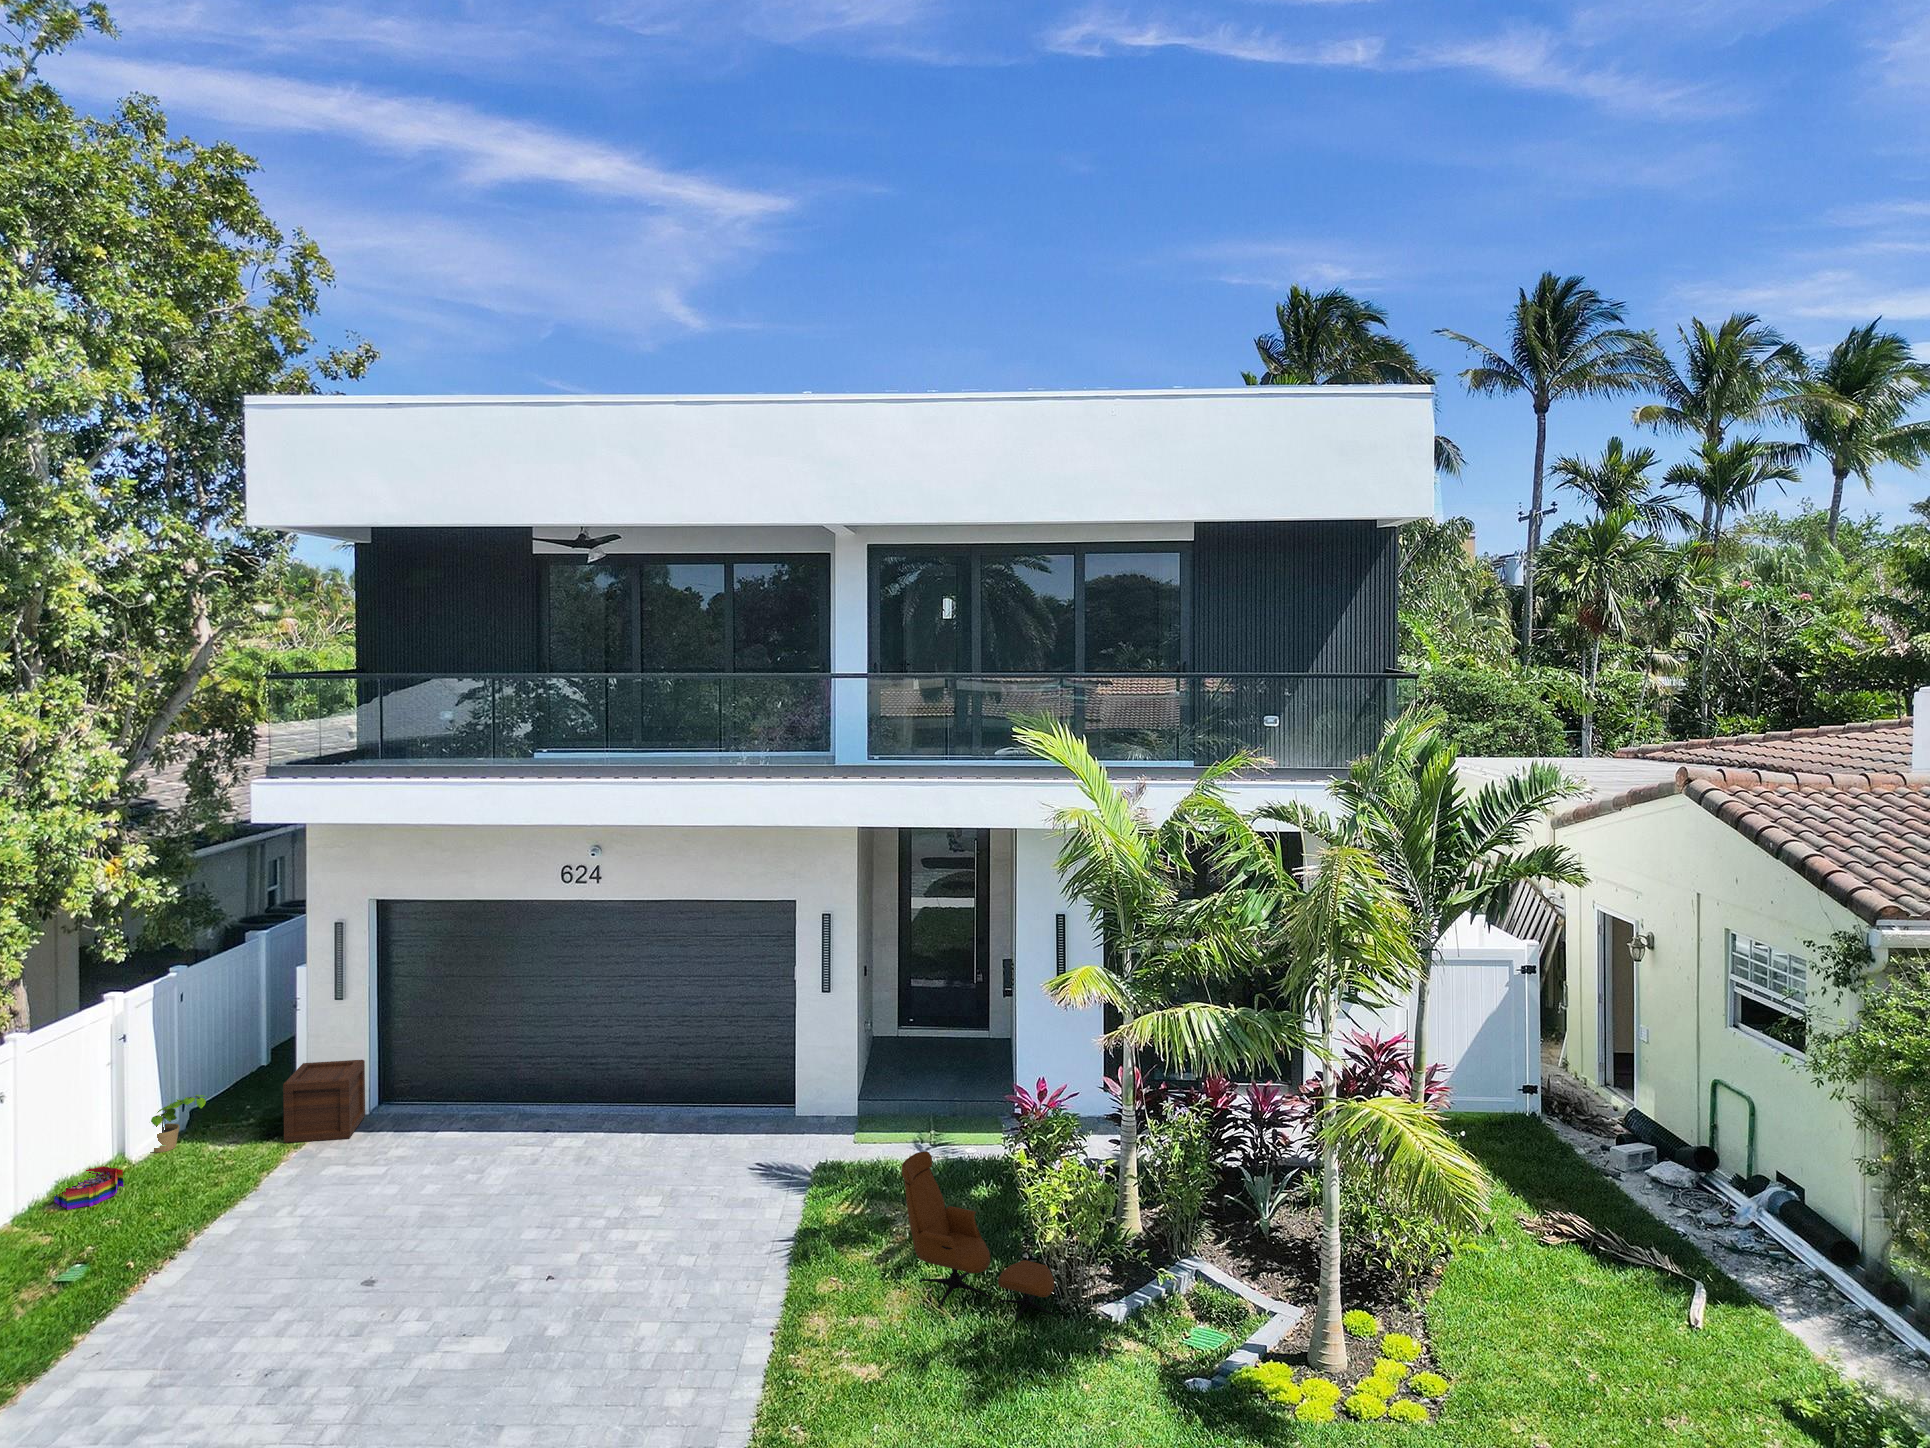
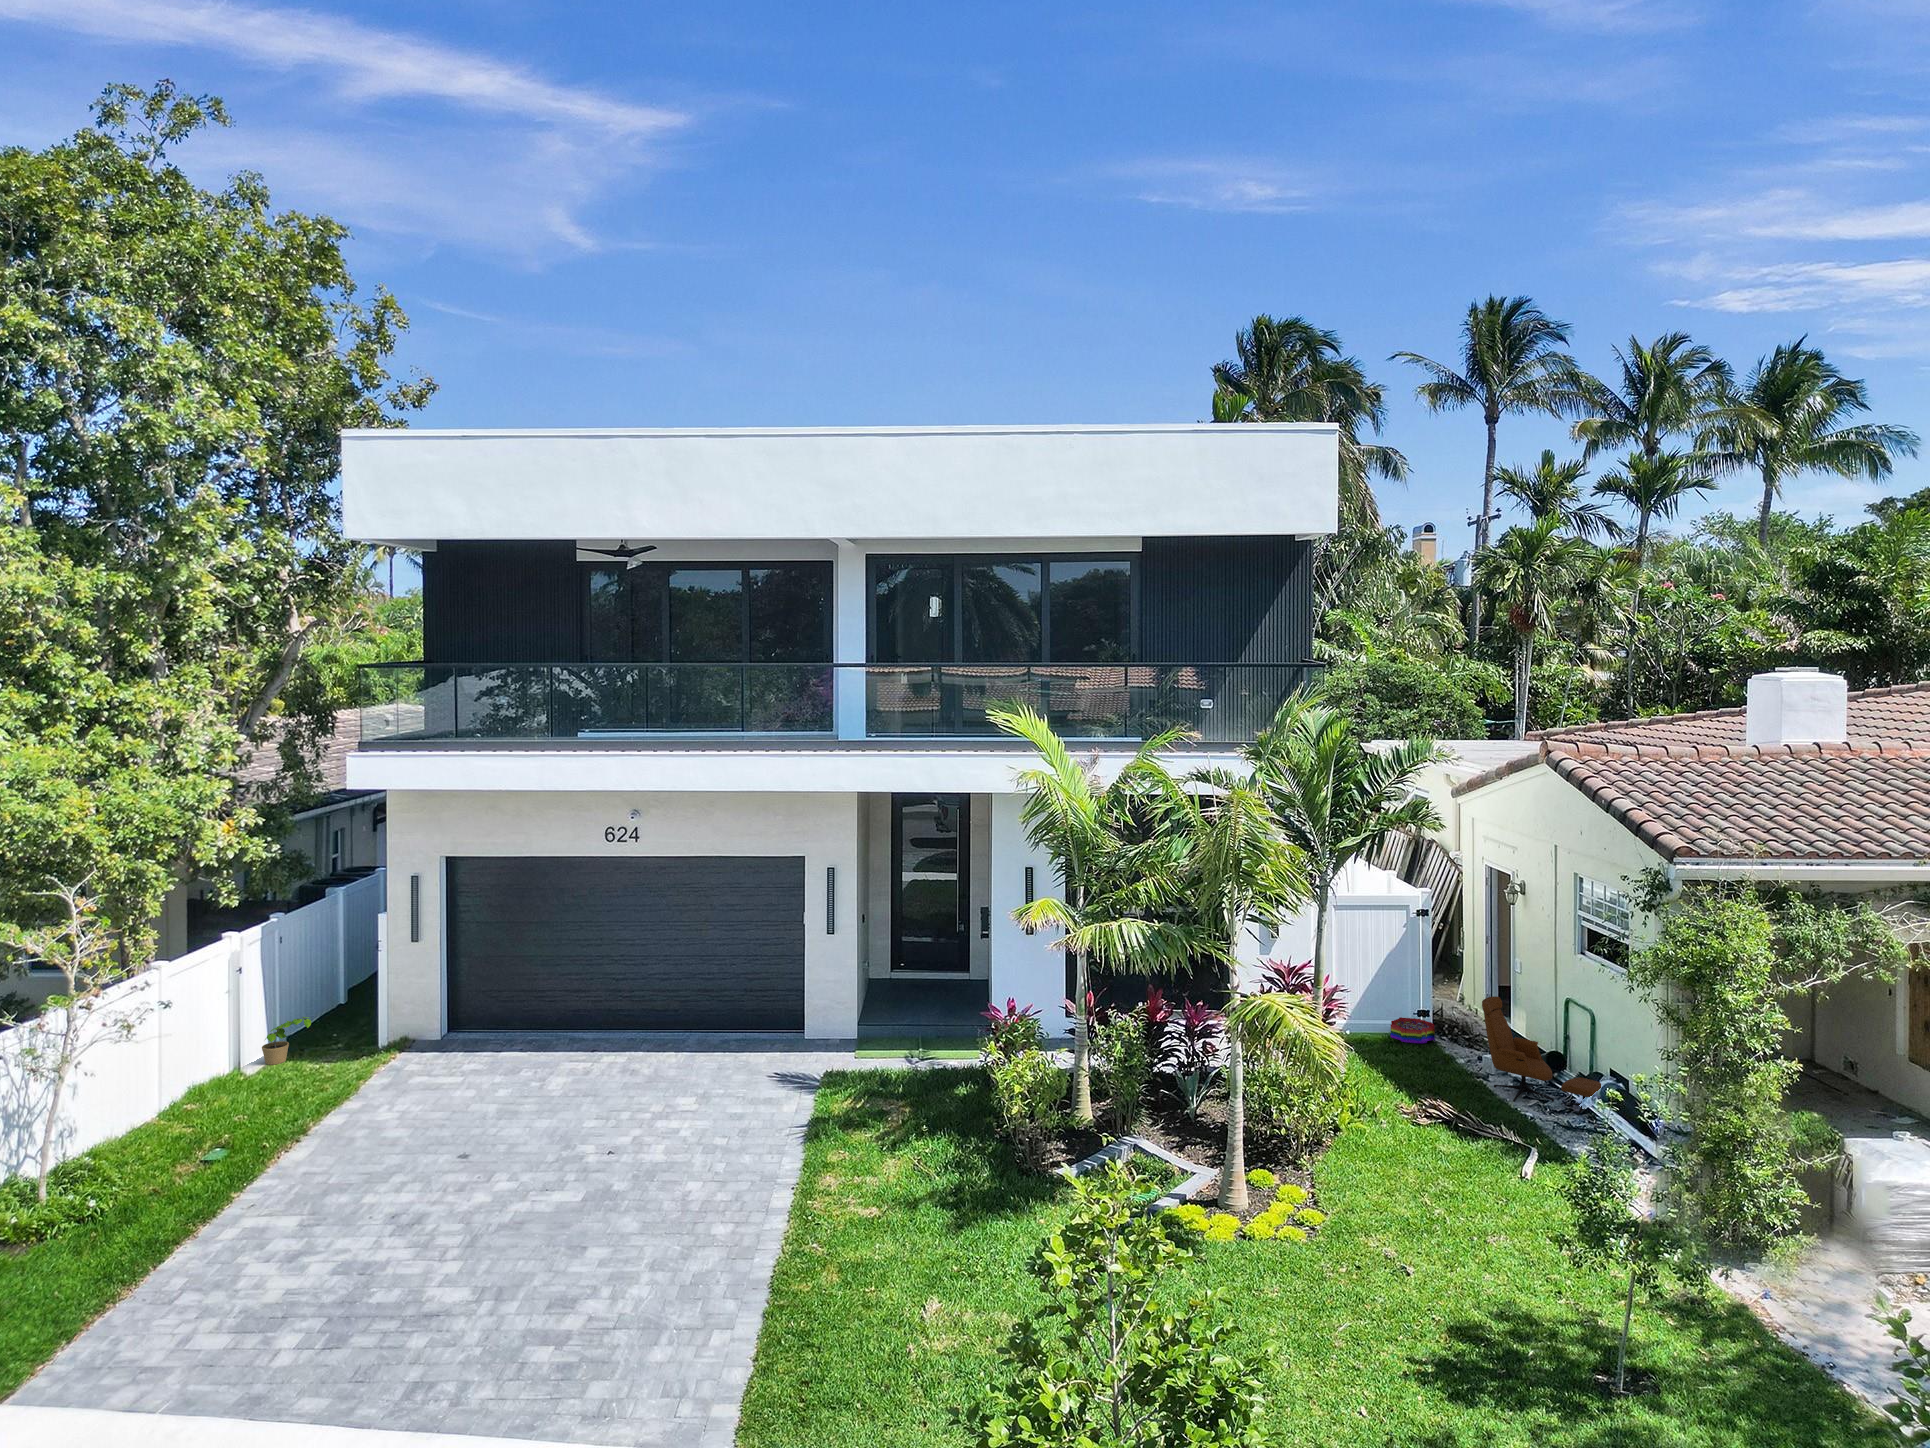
wooden crate: present [283,1060,365,1143] -> none [376,989,442,1058]
lounge chair: present [902,1151,1054,1322] -> present [1482,996,1601,1116]
storage bin: present [54,1166,124,1210] -> present [1391,1017,1435,1044]

